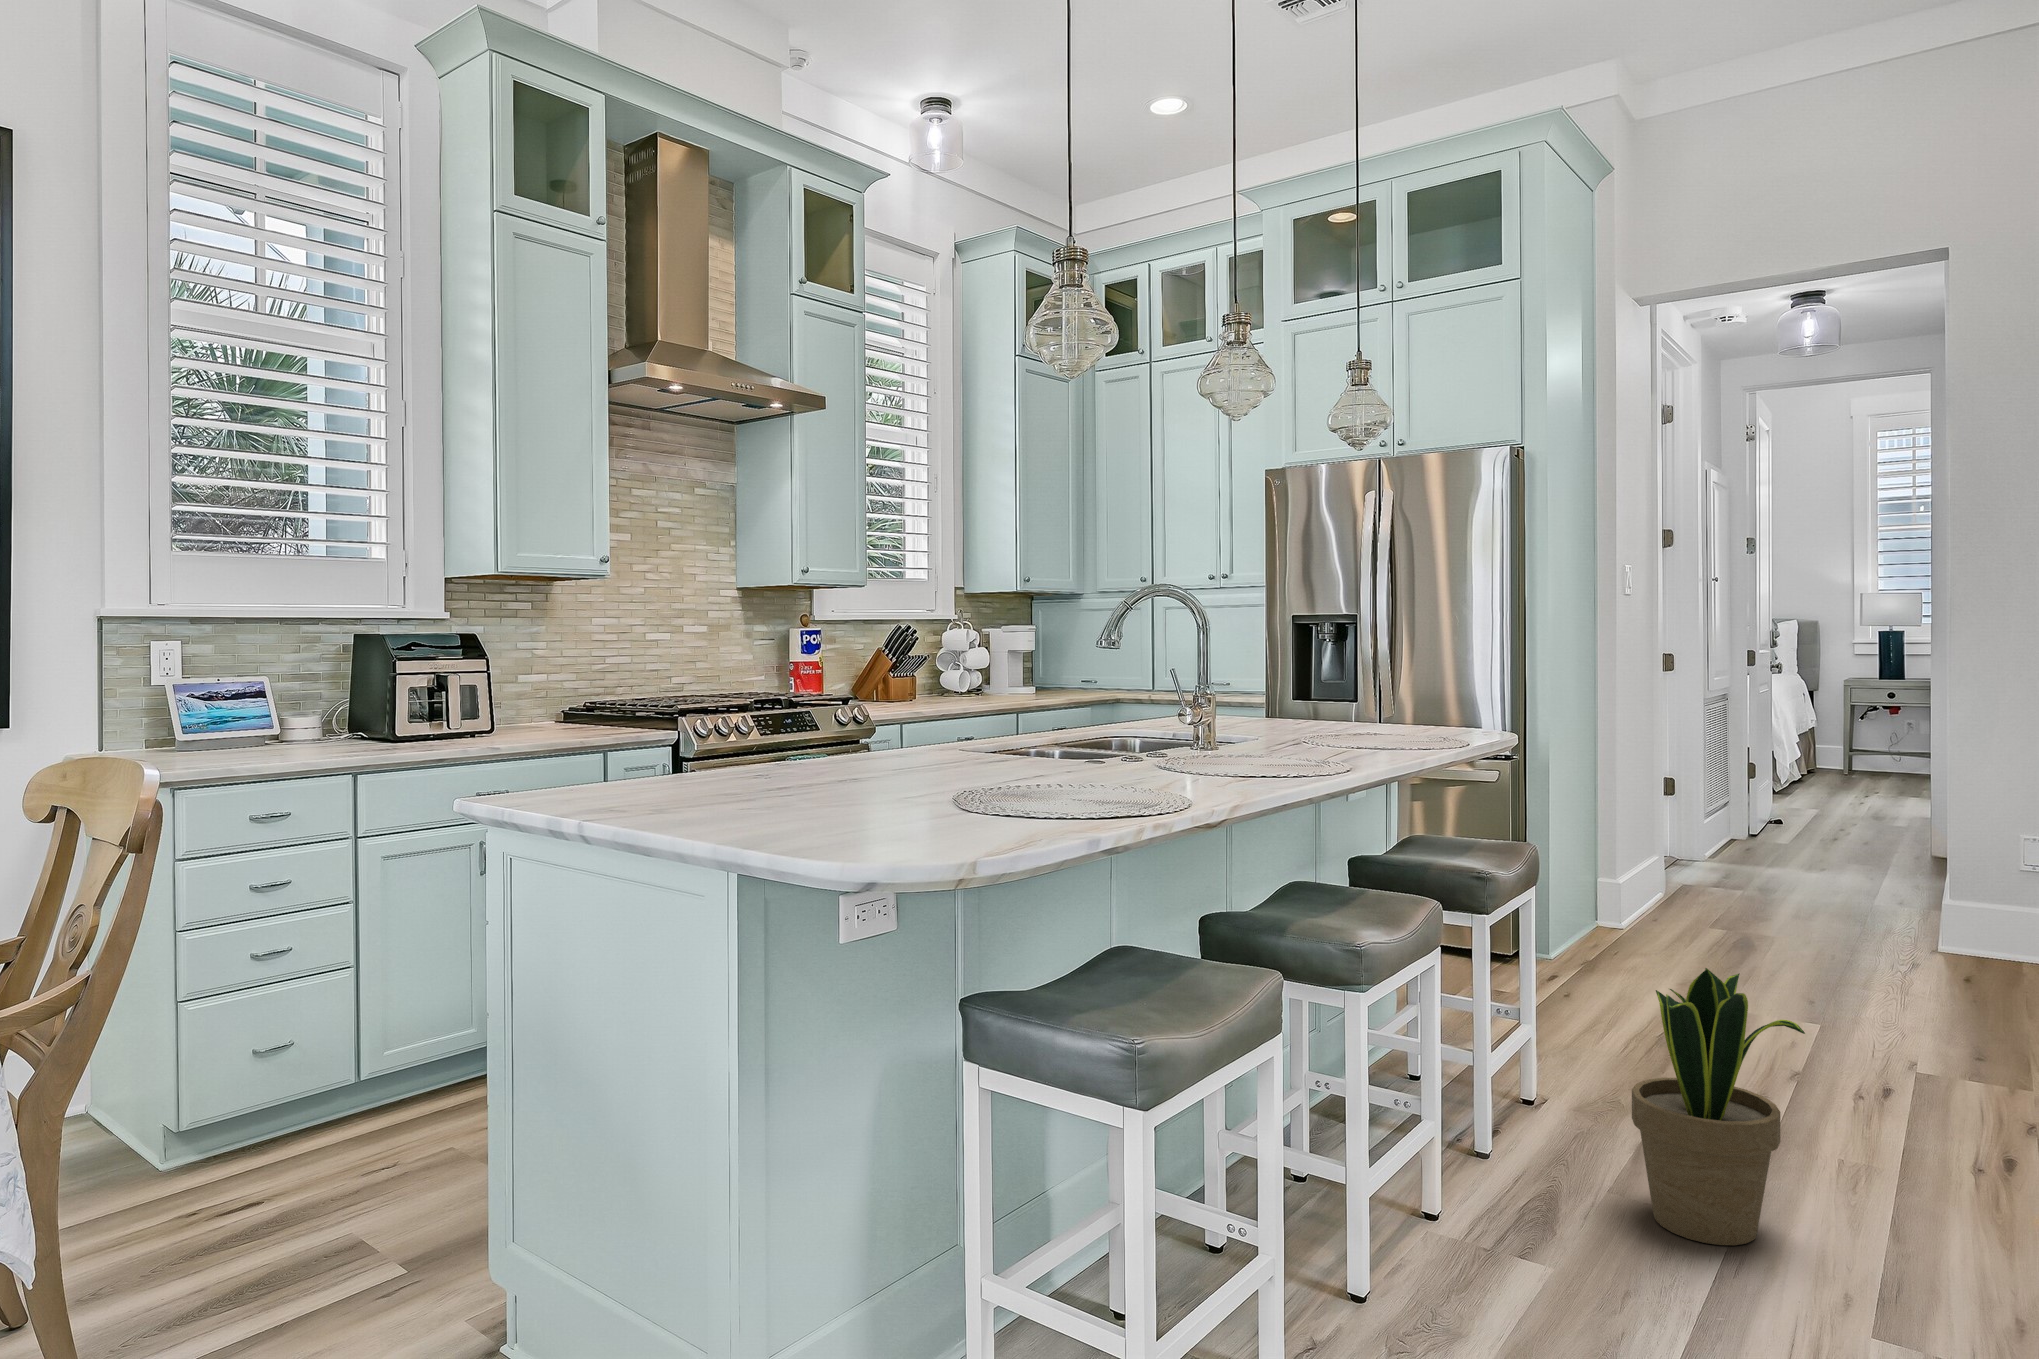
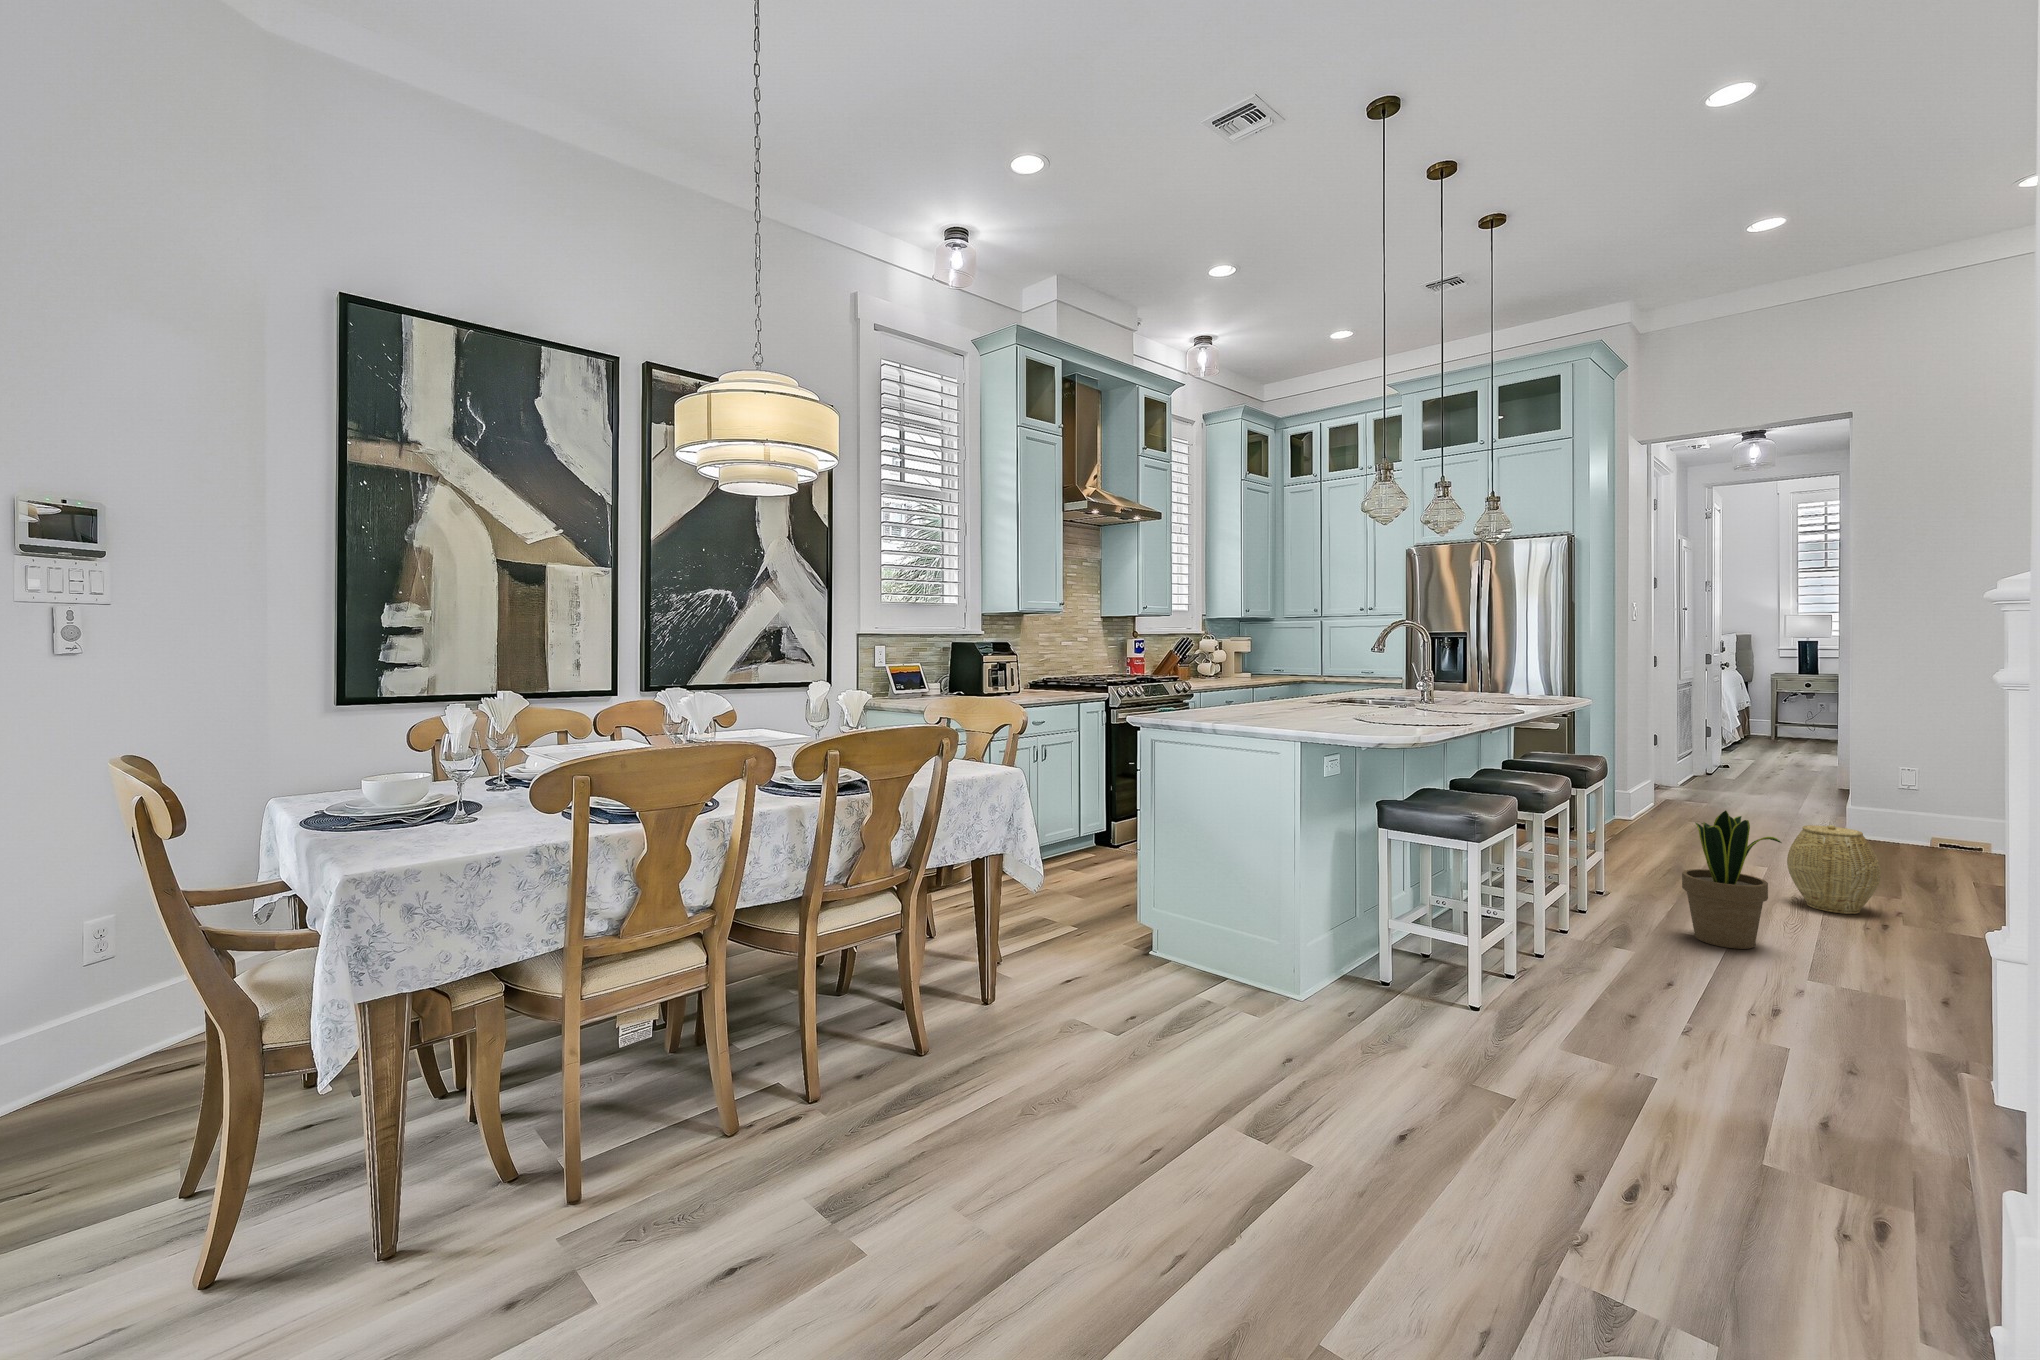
woven basket: none [1829,969,1981,1137] -> present [1787,825,1881,914]

